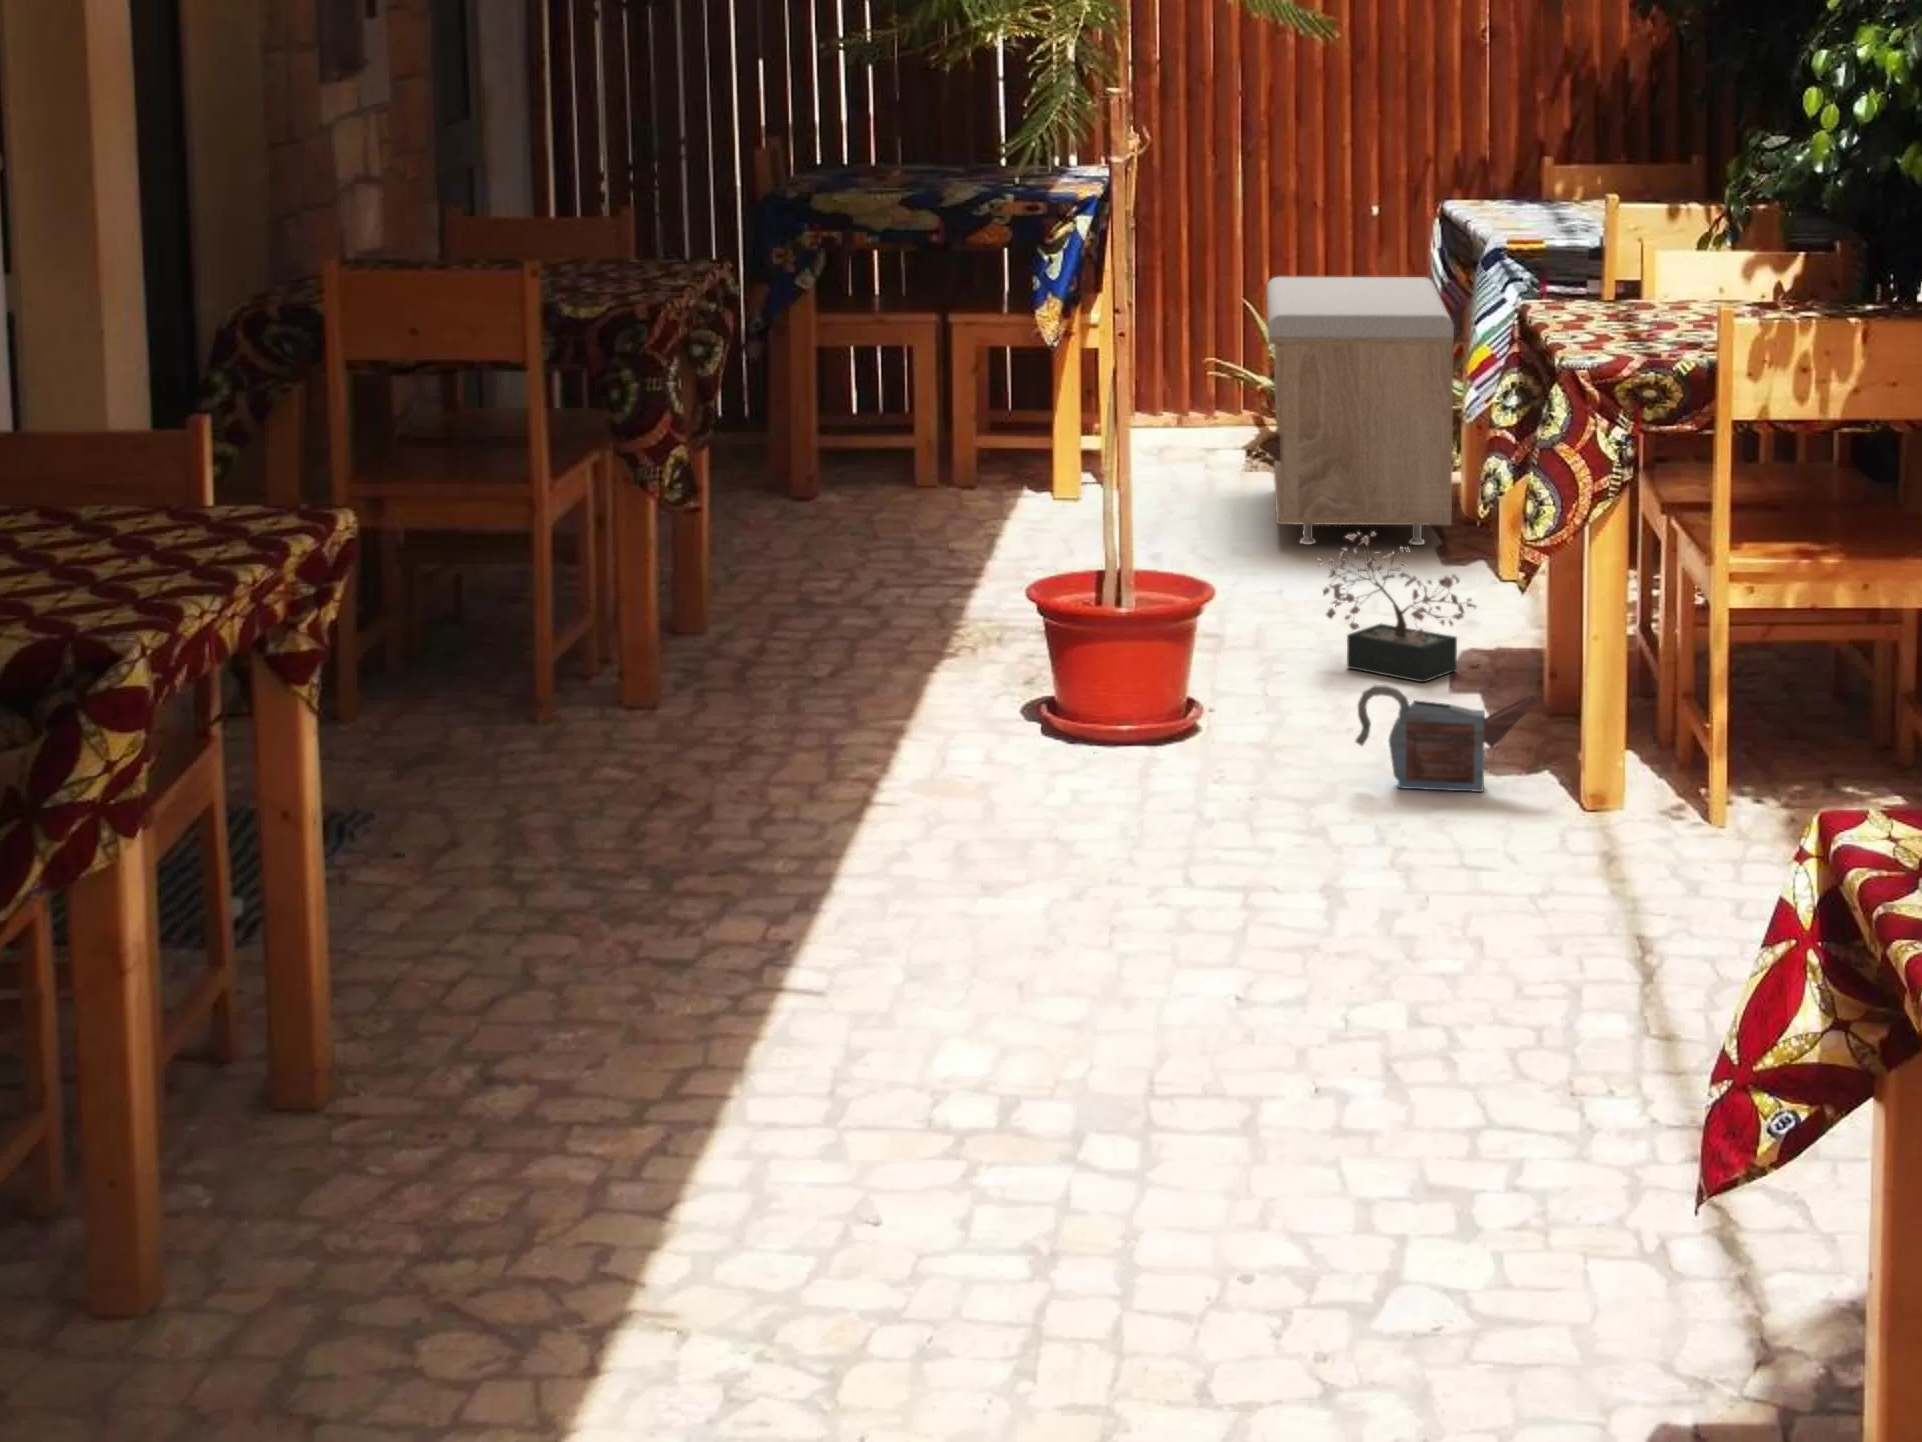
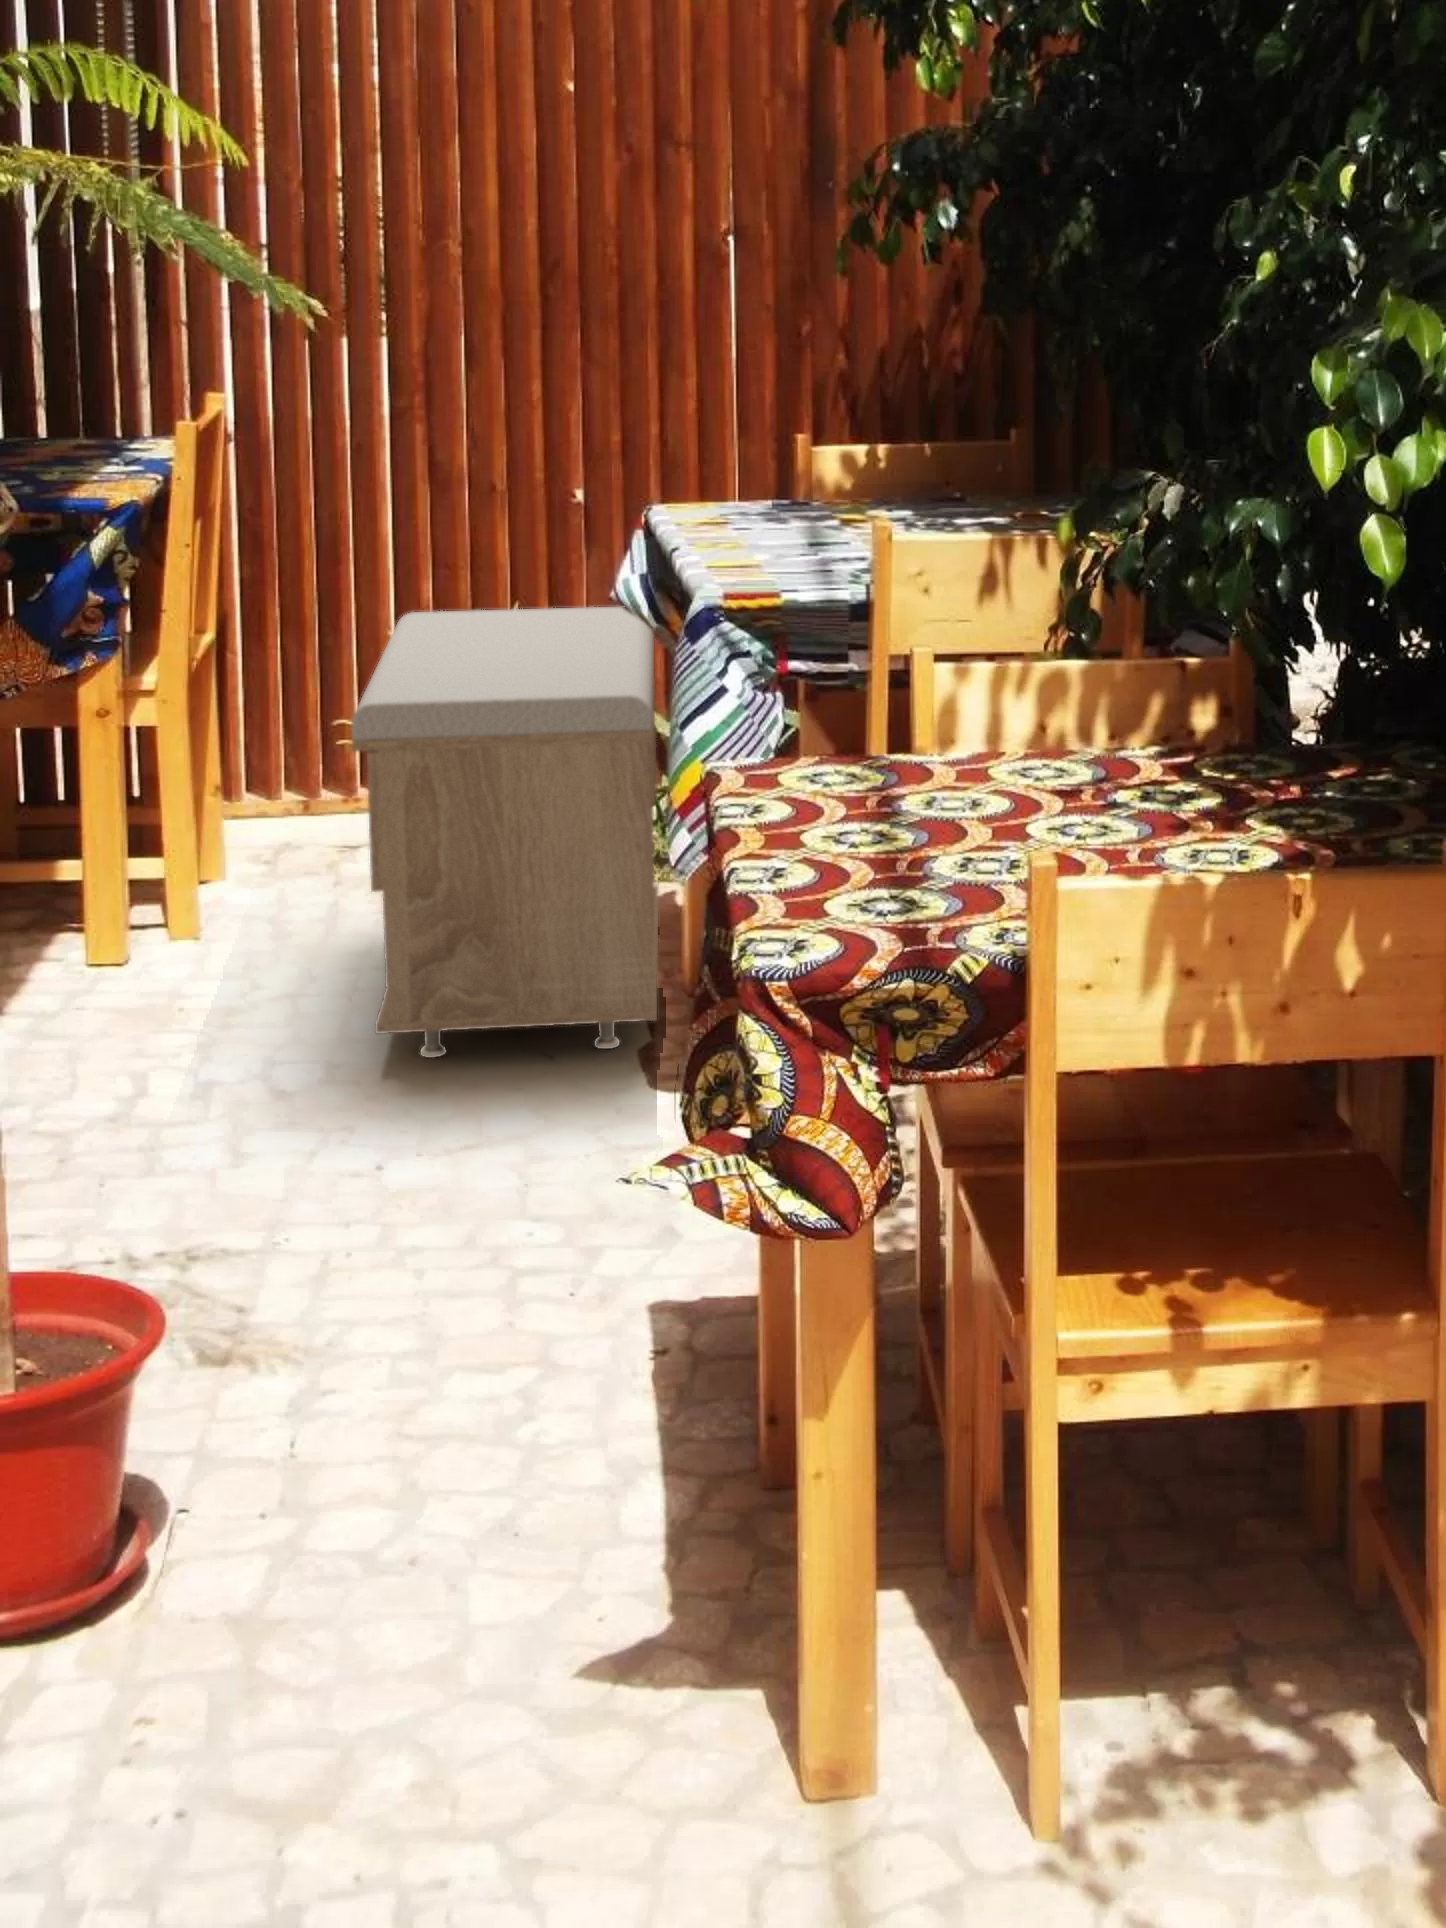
decorative plant: present [1318,531,1476,682] -> none [341,1142,631,1437]
watering can: present [1356,685,1539,792] -> none [302,1619,673,1827]

